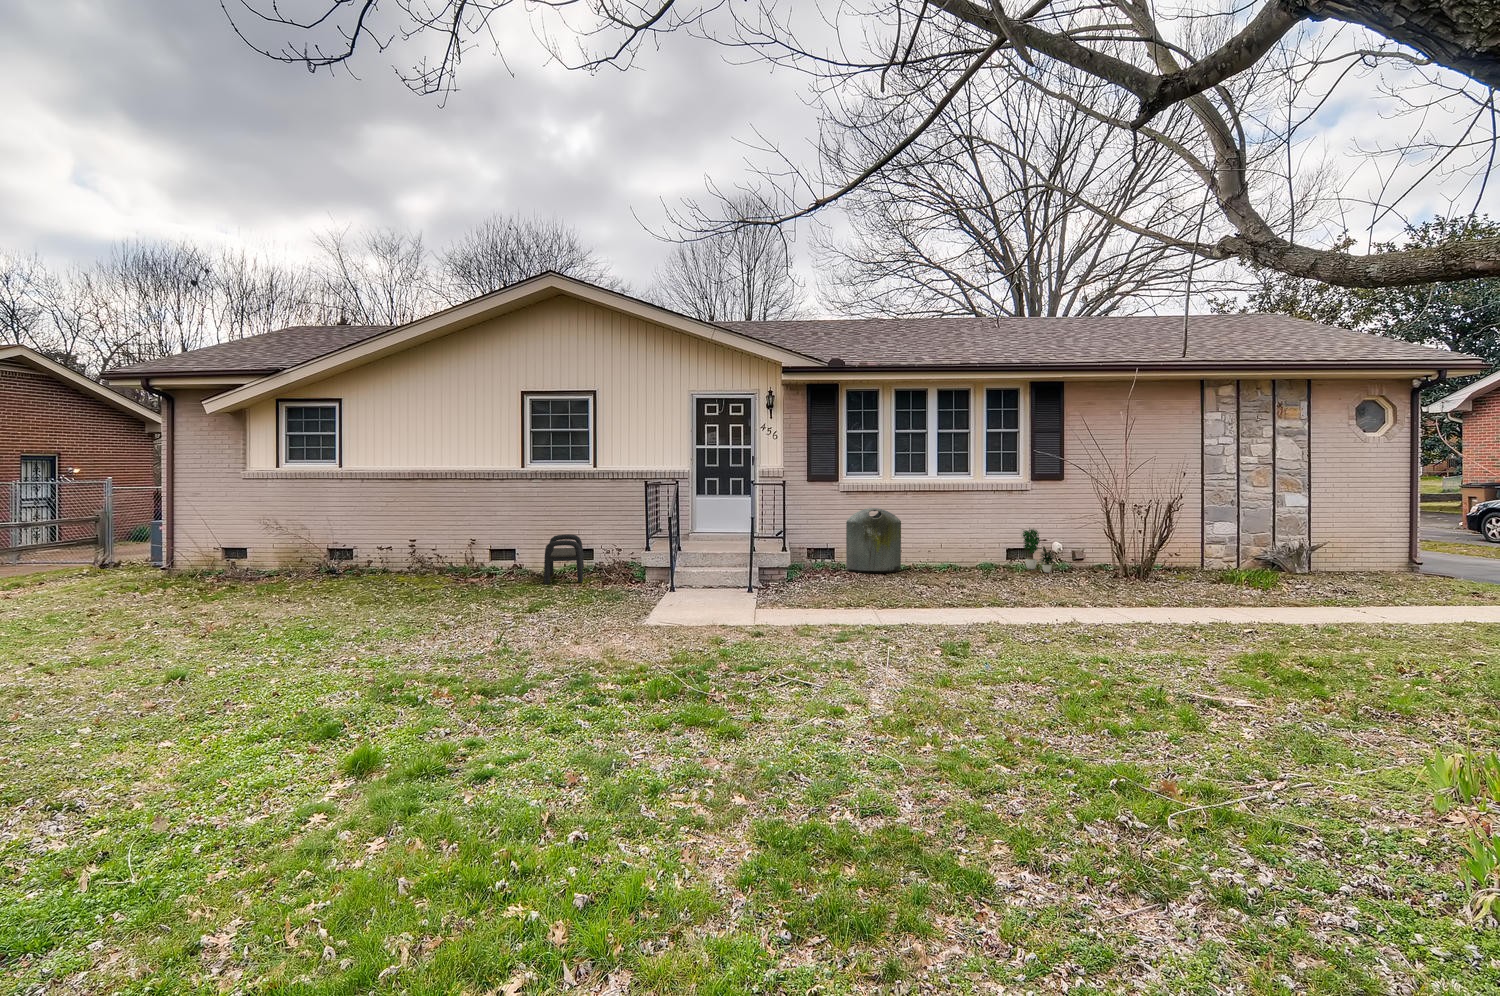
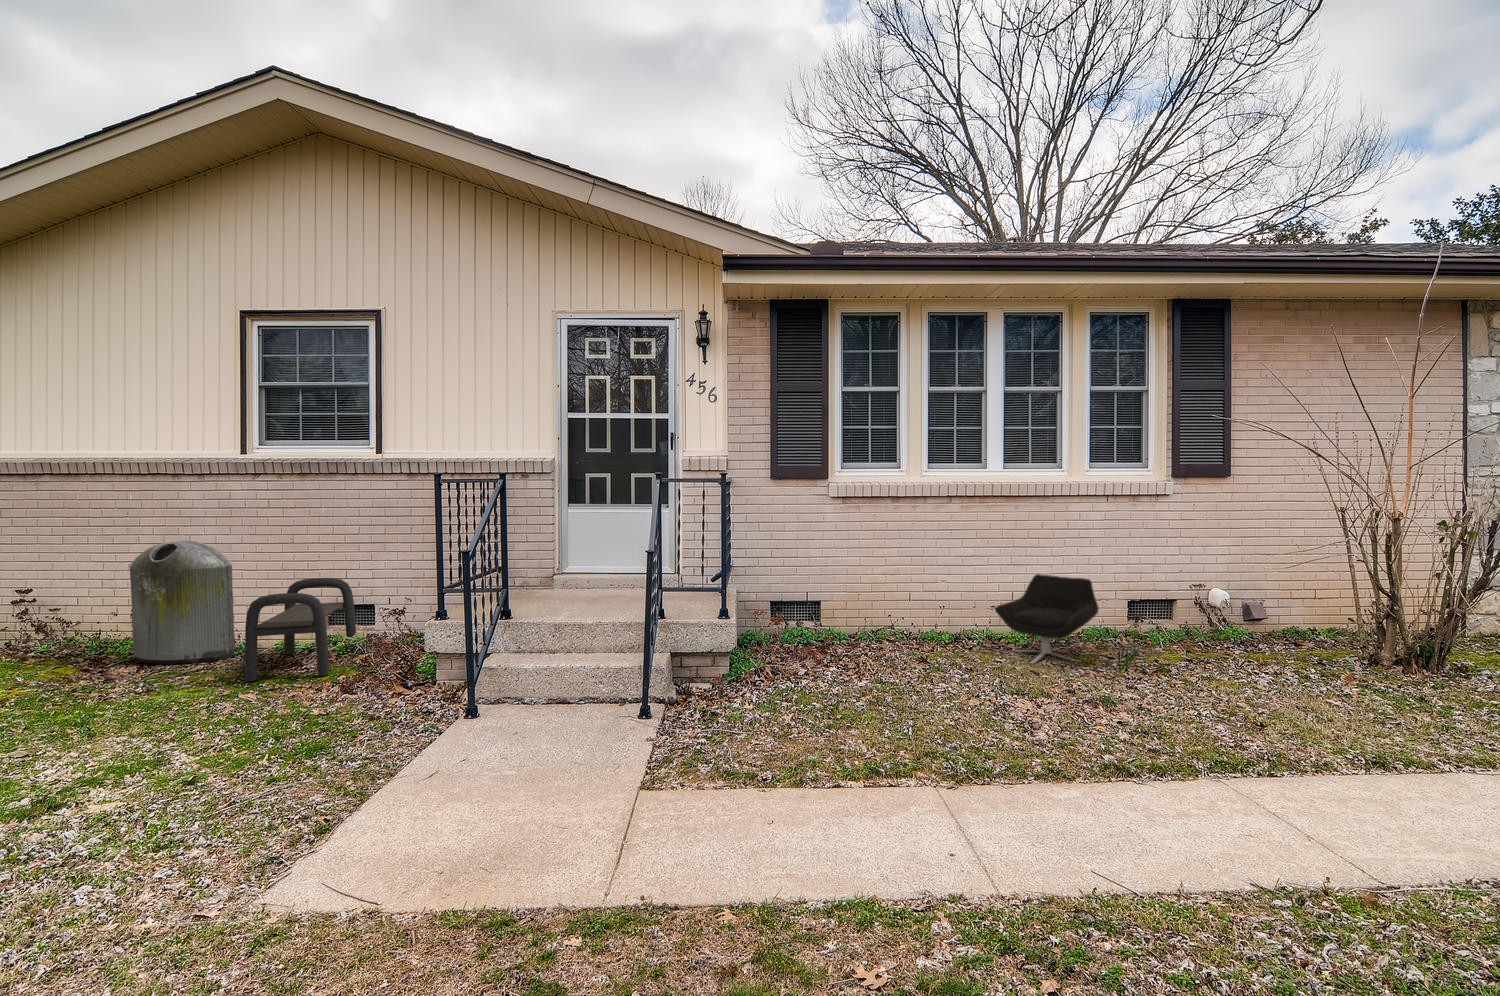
trash can: present [846,508,901,573] -> present [130,541,235,664]
potted plant: present [1023,529,1055,573] -> none [1155,559,1233,646]
lounge chair: none [928,534,984,580] -> present [995,574,1099,663]

